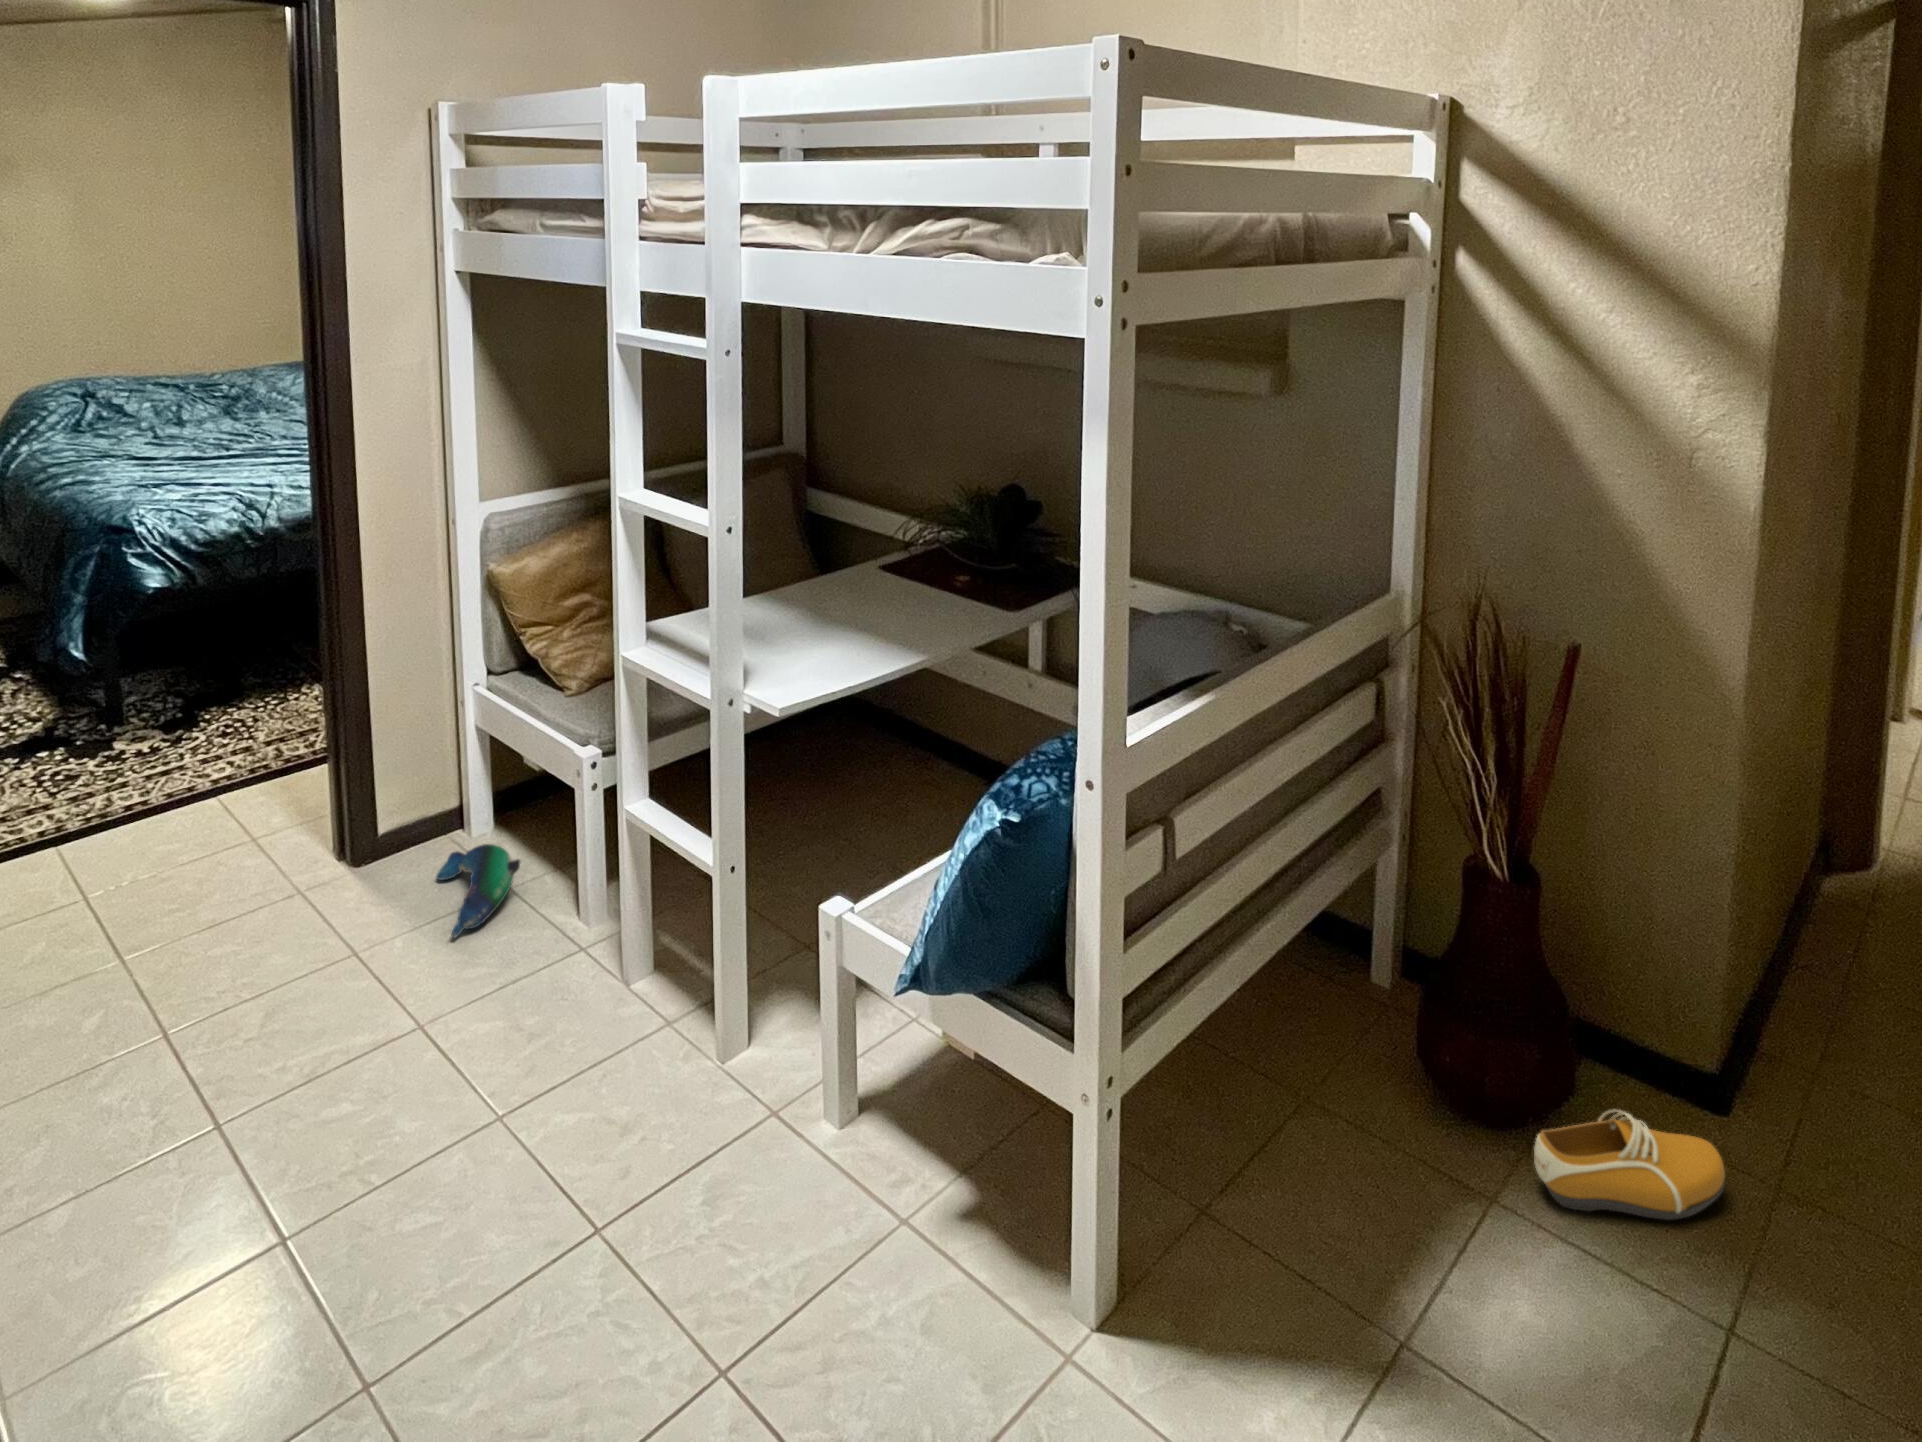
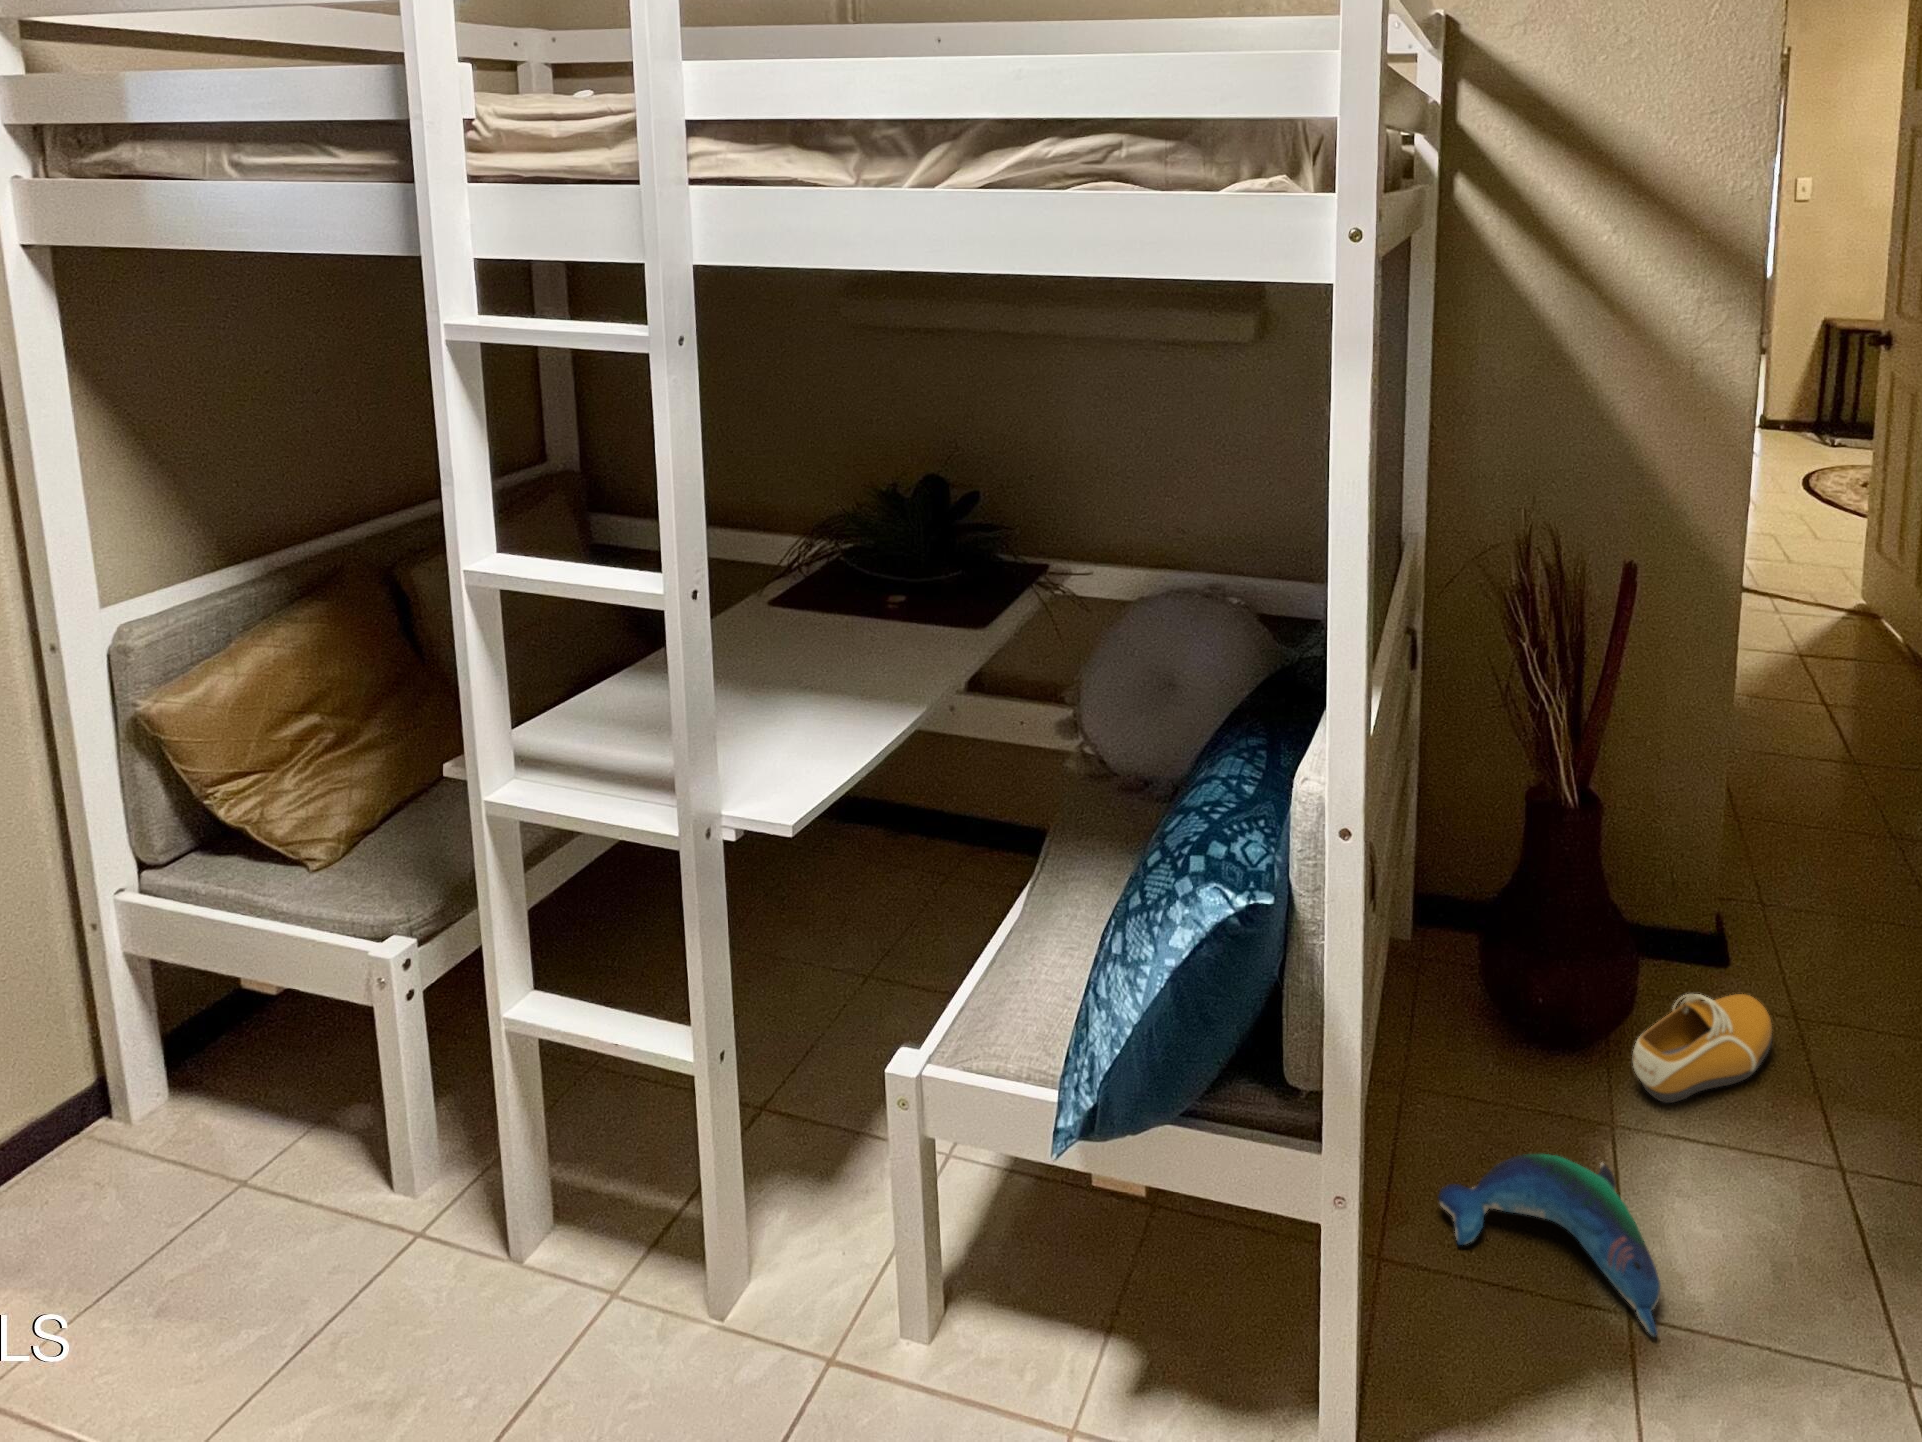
plush toy: present [436,844,520,938] -> present [1438,1154,1660,1336]

